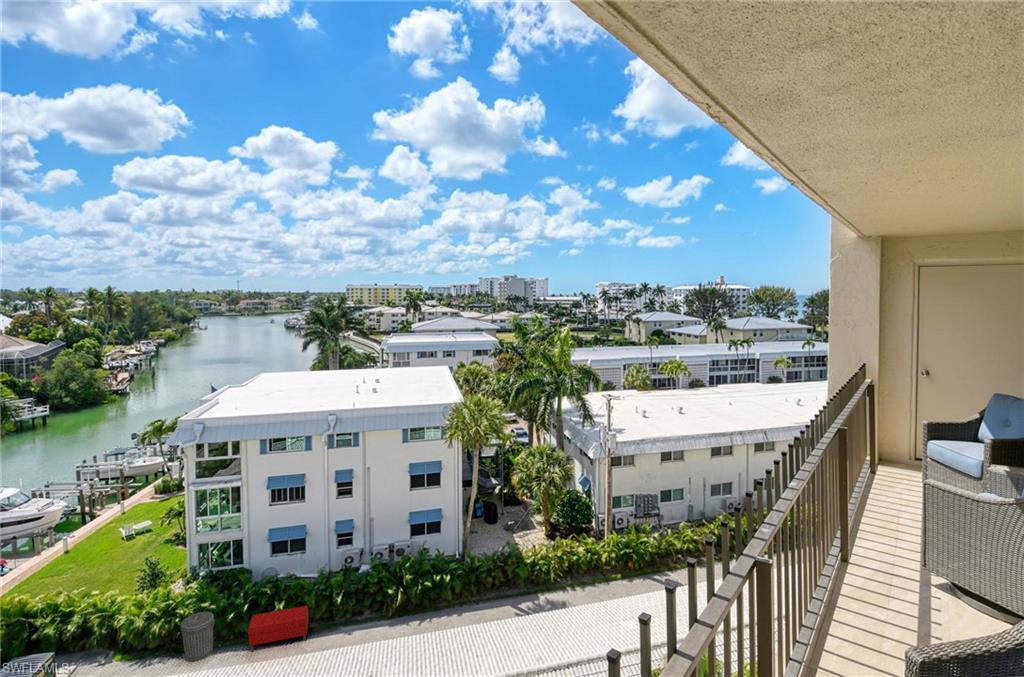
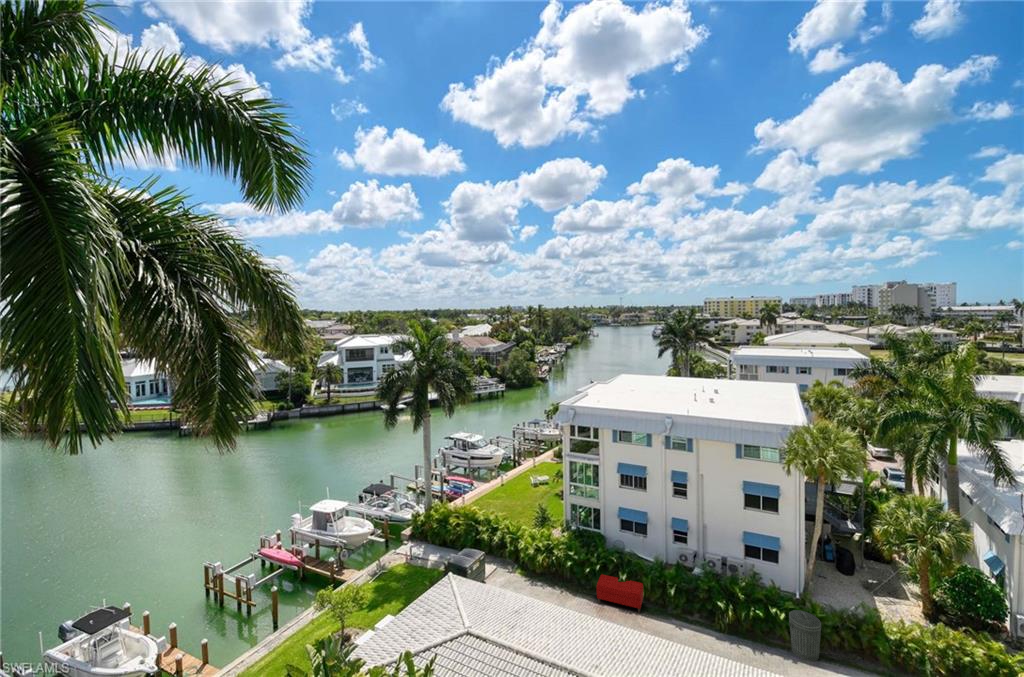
trash can: present [181,612,214,662] -> present [789,610,821,661]

